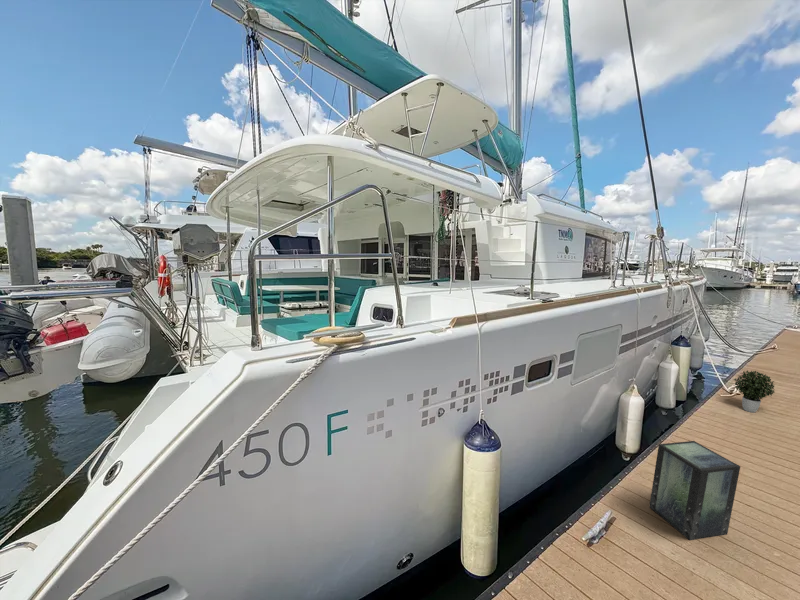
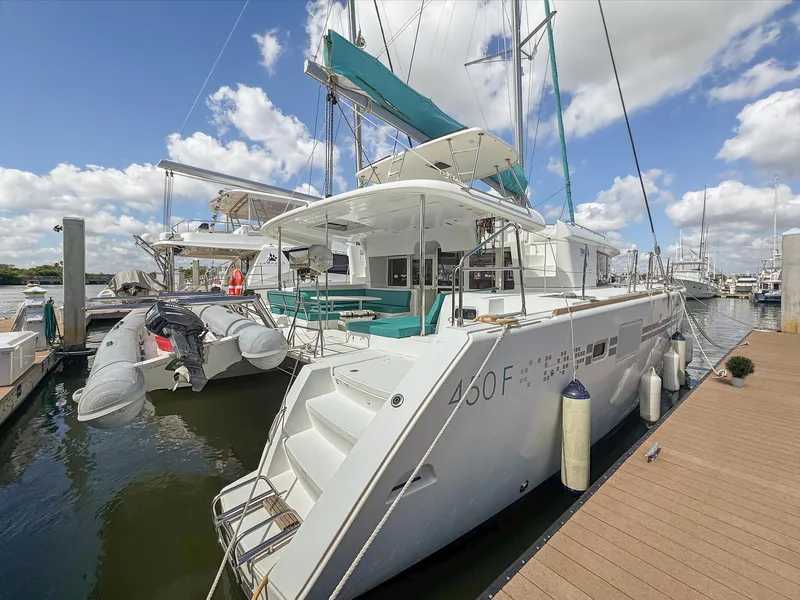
storage box: present [649,441,740,540] -> none [683,394,744,456]

